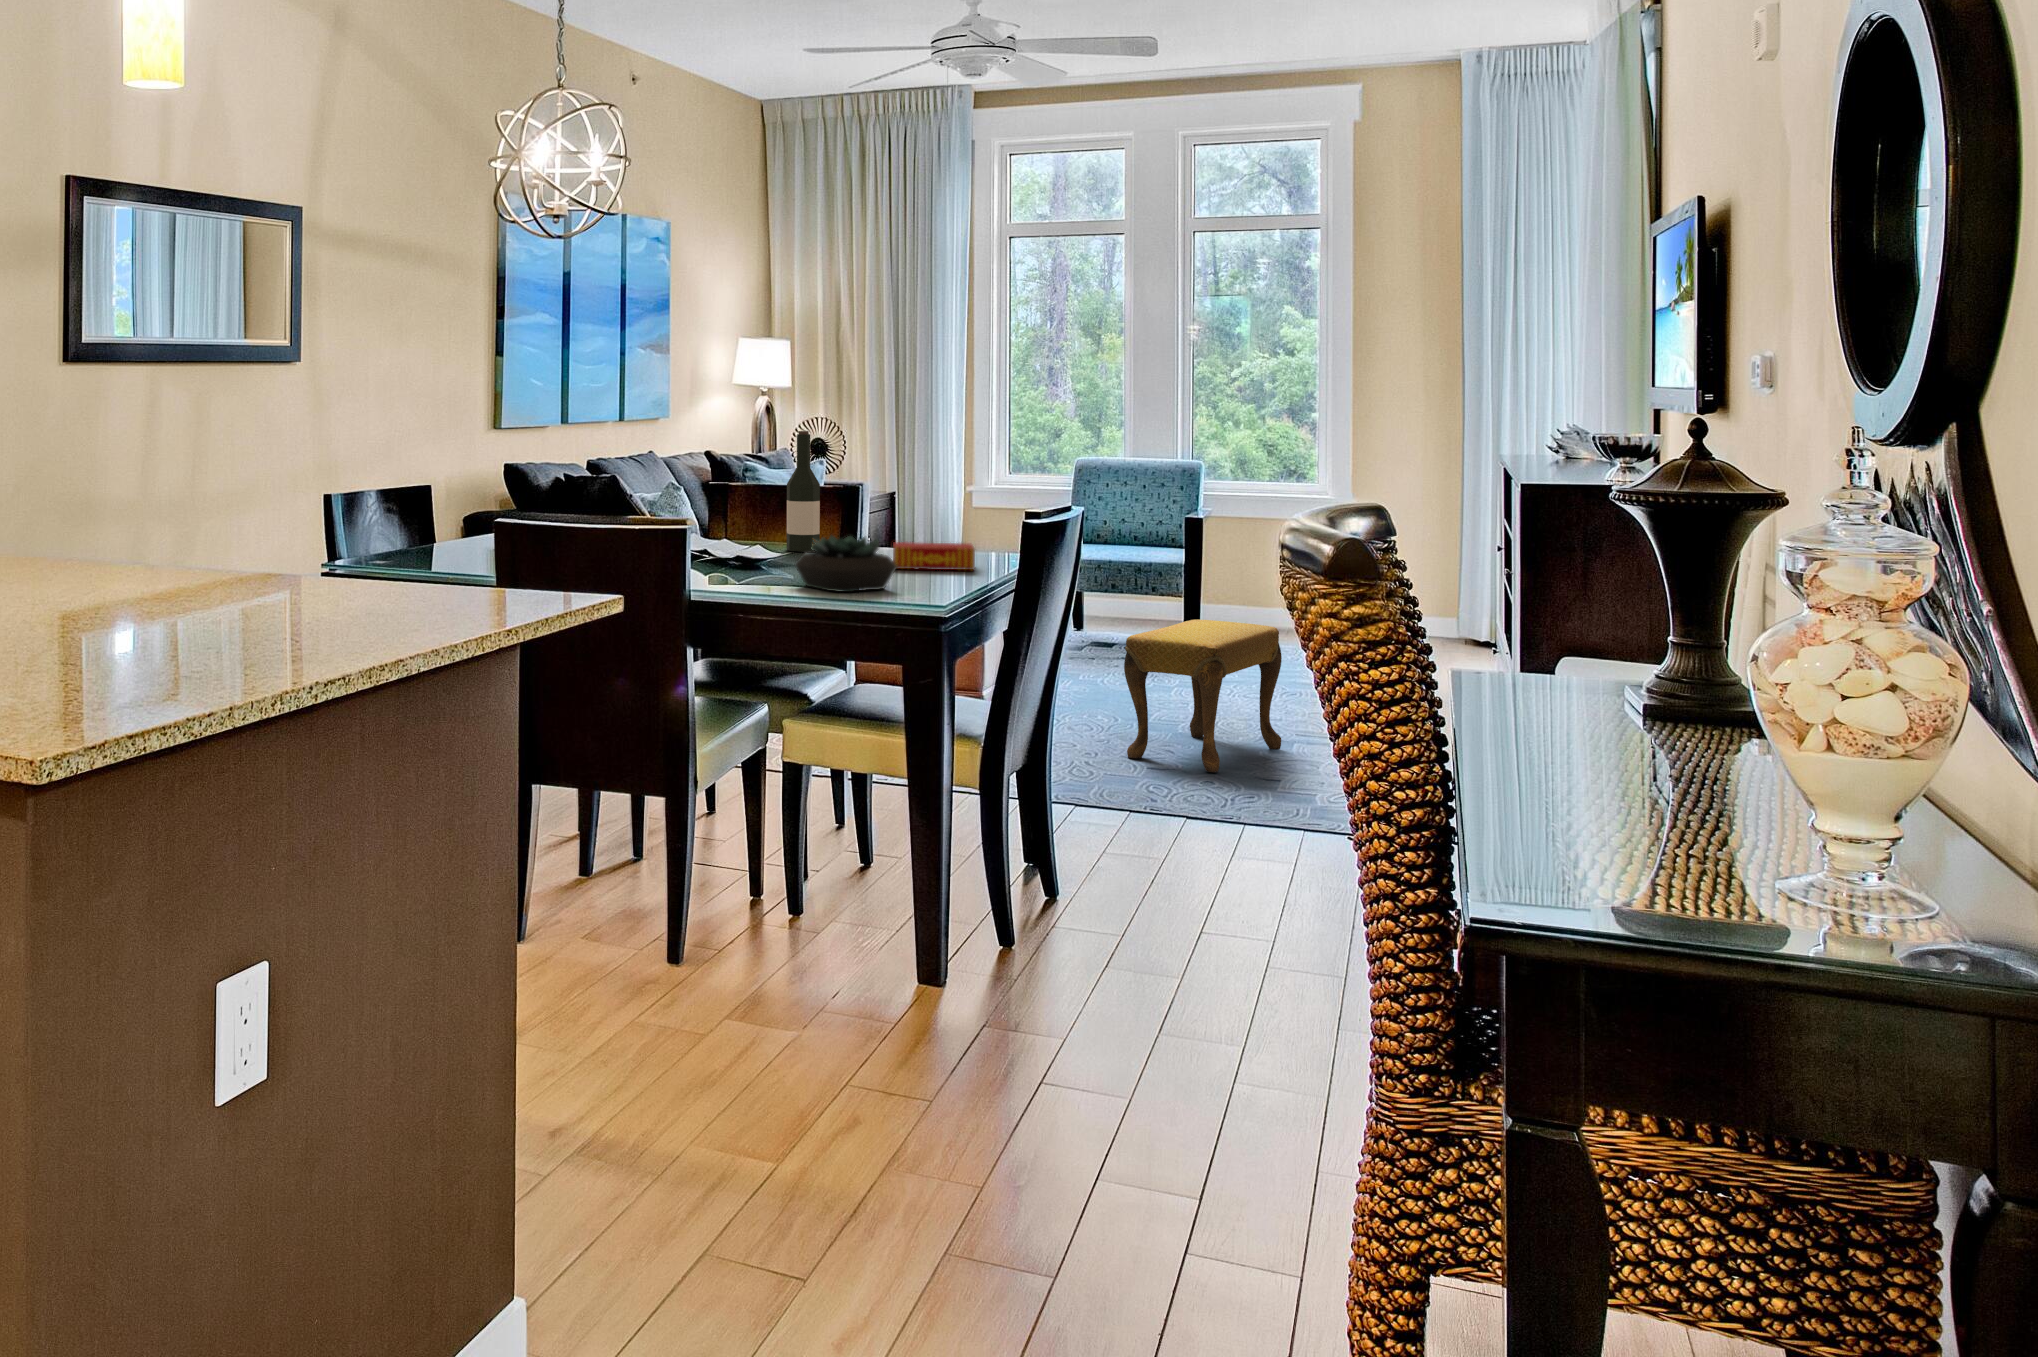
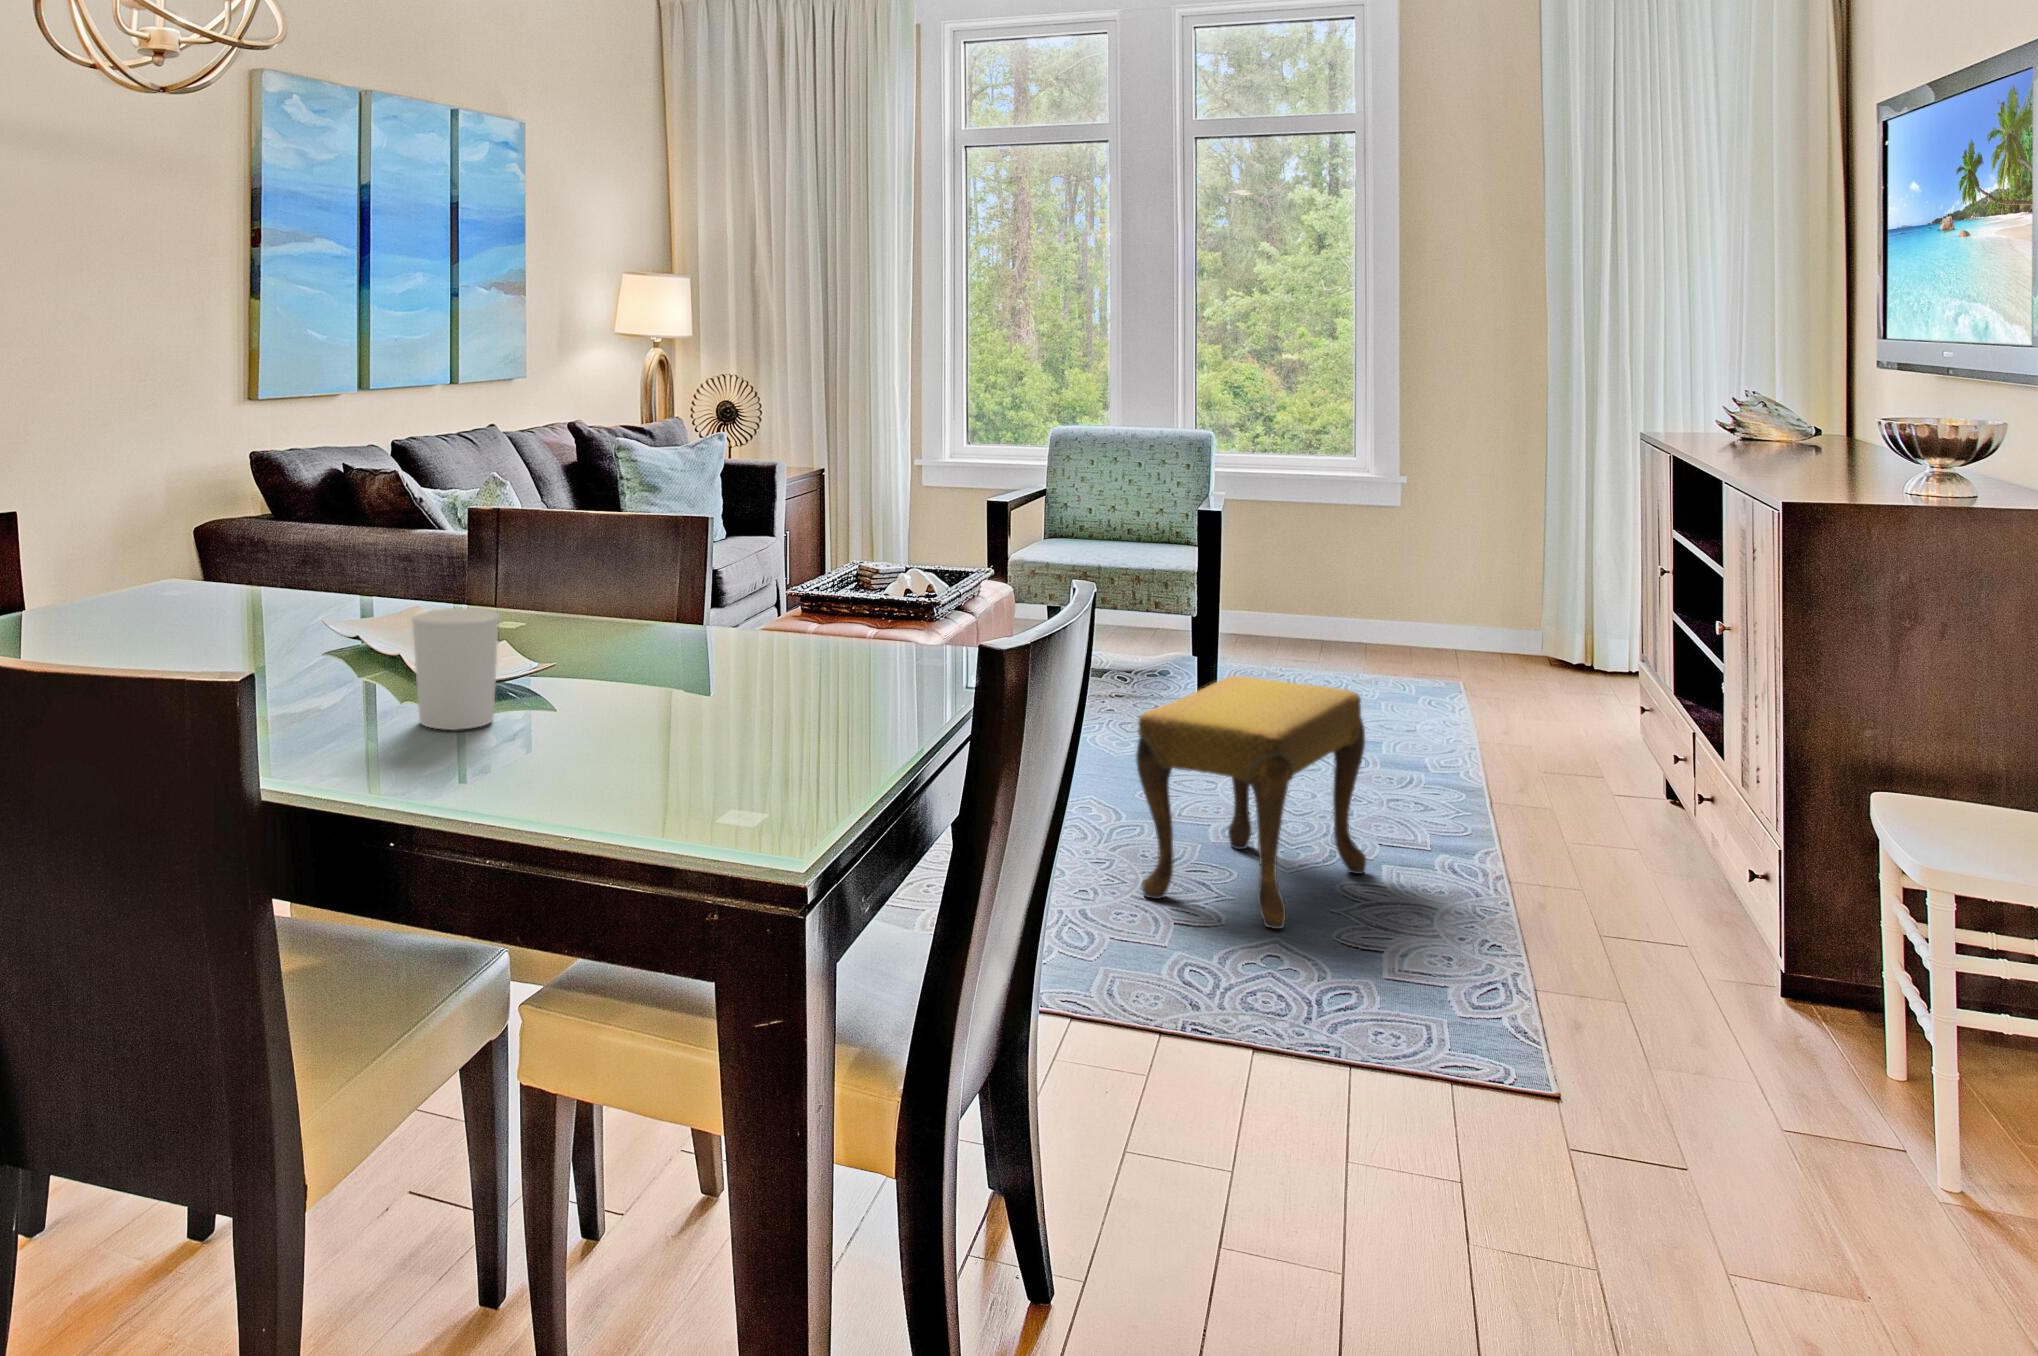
wine bottle: present [787,431,820,552] -> none [568,422,626,638]
candle holder: none [733,519,777,577] -> present [412,608,499,730]
succulent plant: present [795,535,897,592] -> none [510,652,721,789]
book: present [893,542,975,570] -> none [737,633,890,696]

